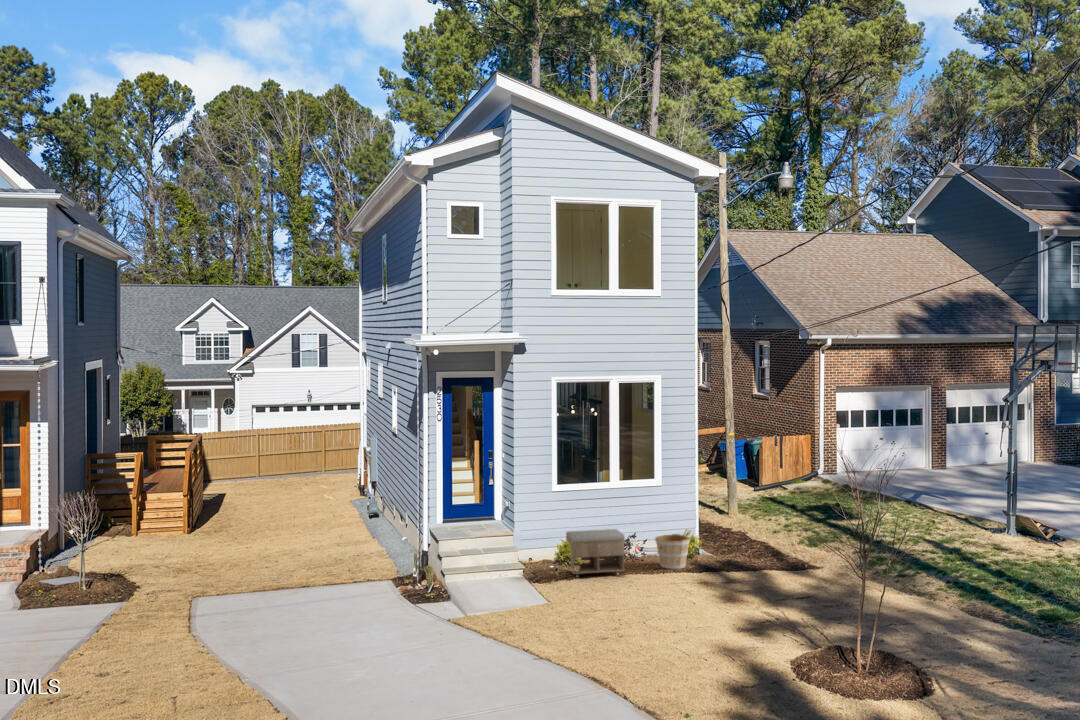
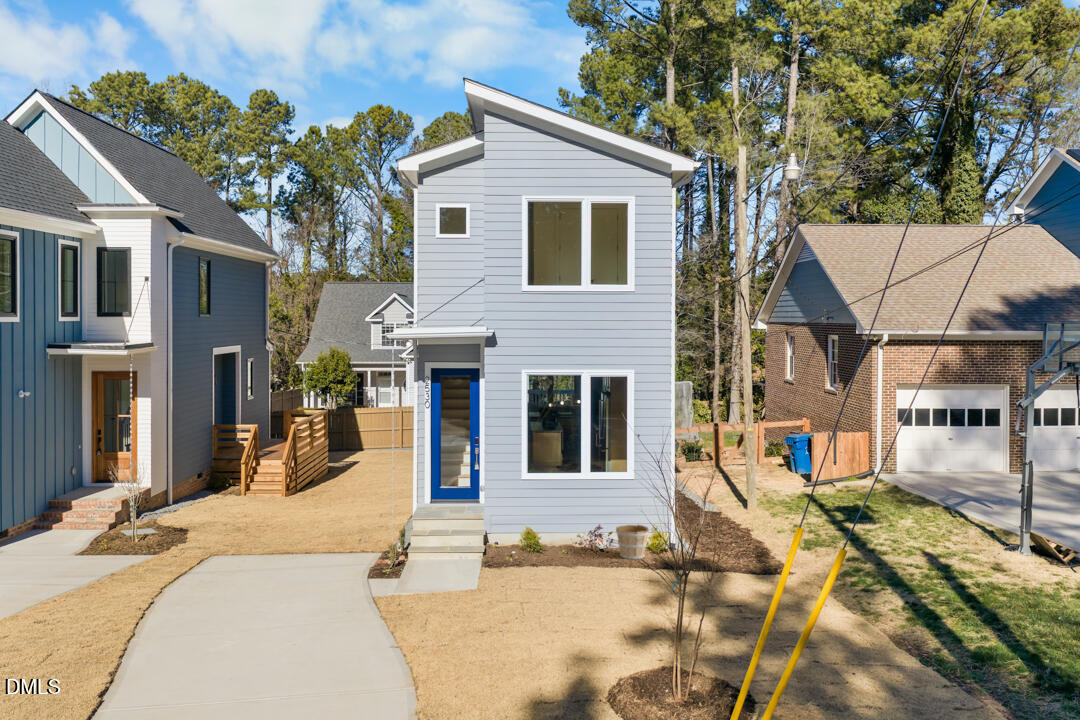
storage bench: present [566,529,625,577] -> none [526,515,577,560]

